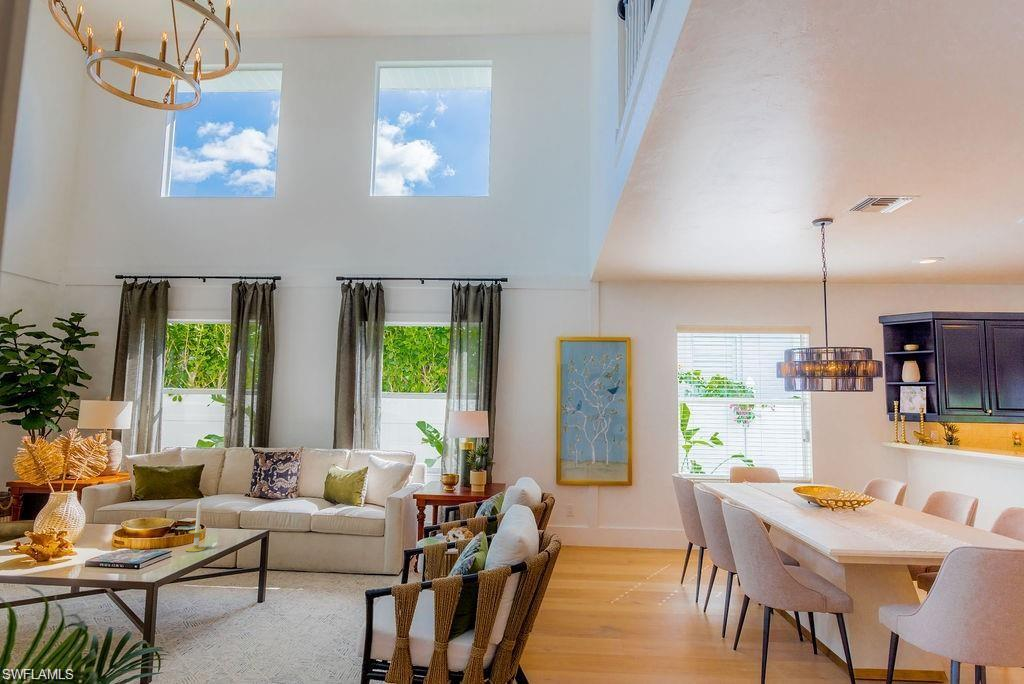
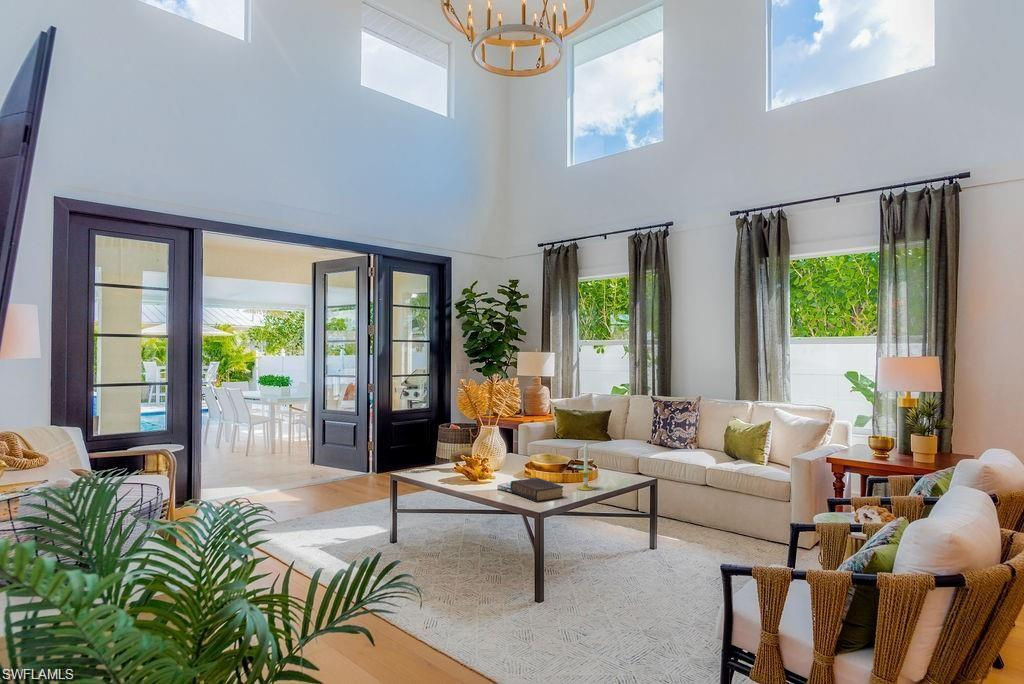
book: none [104,545,175,572] -> present [510,478,563,502]

